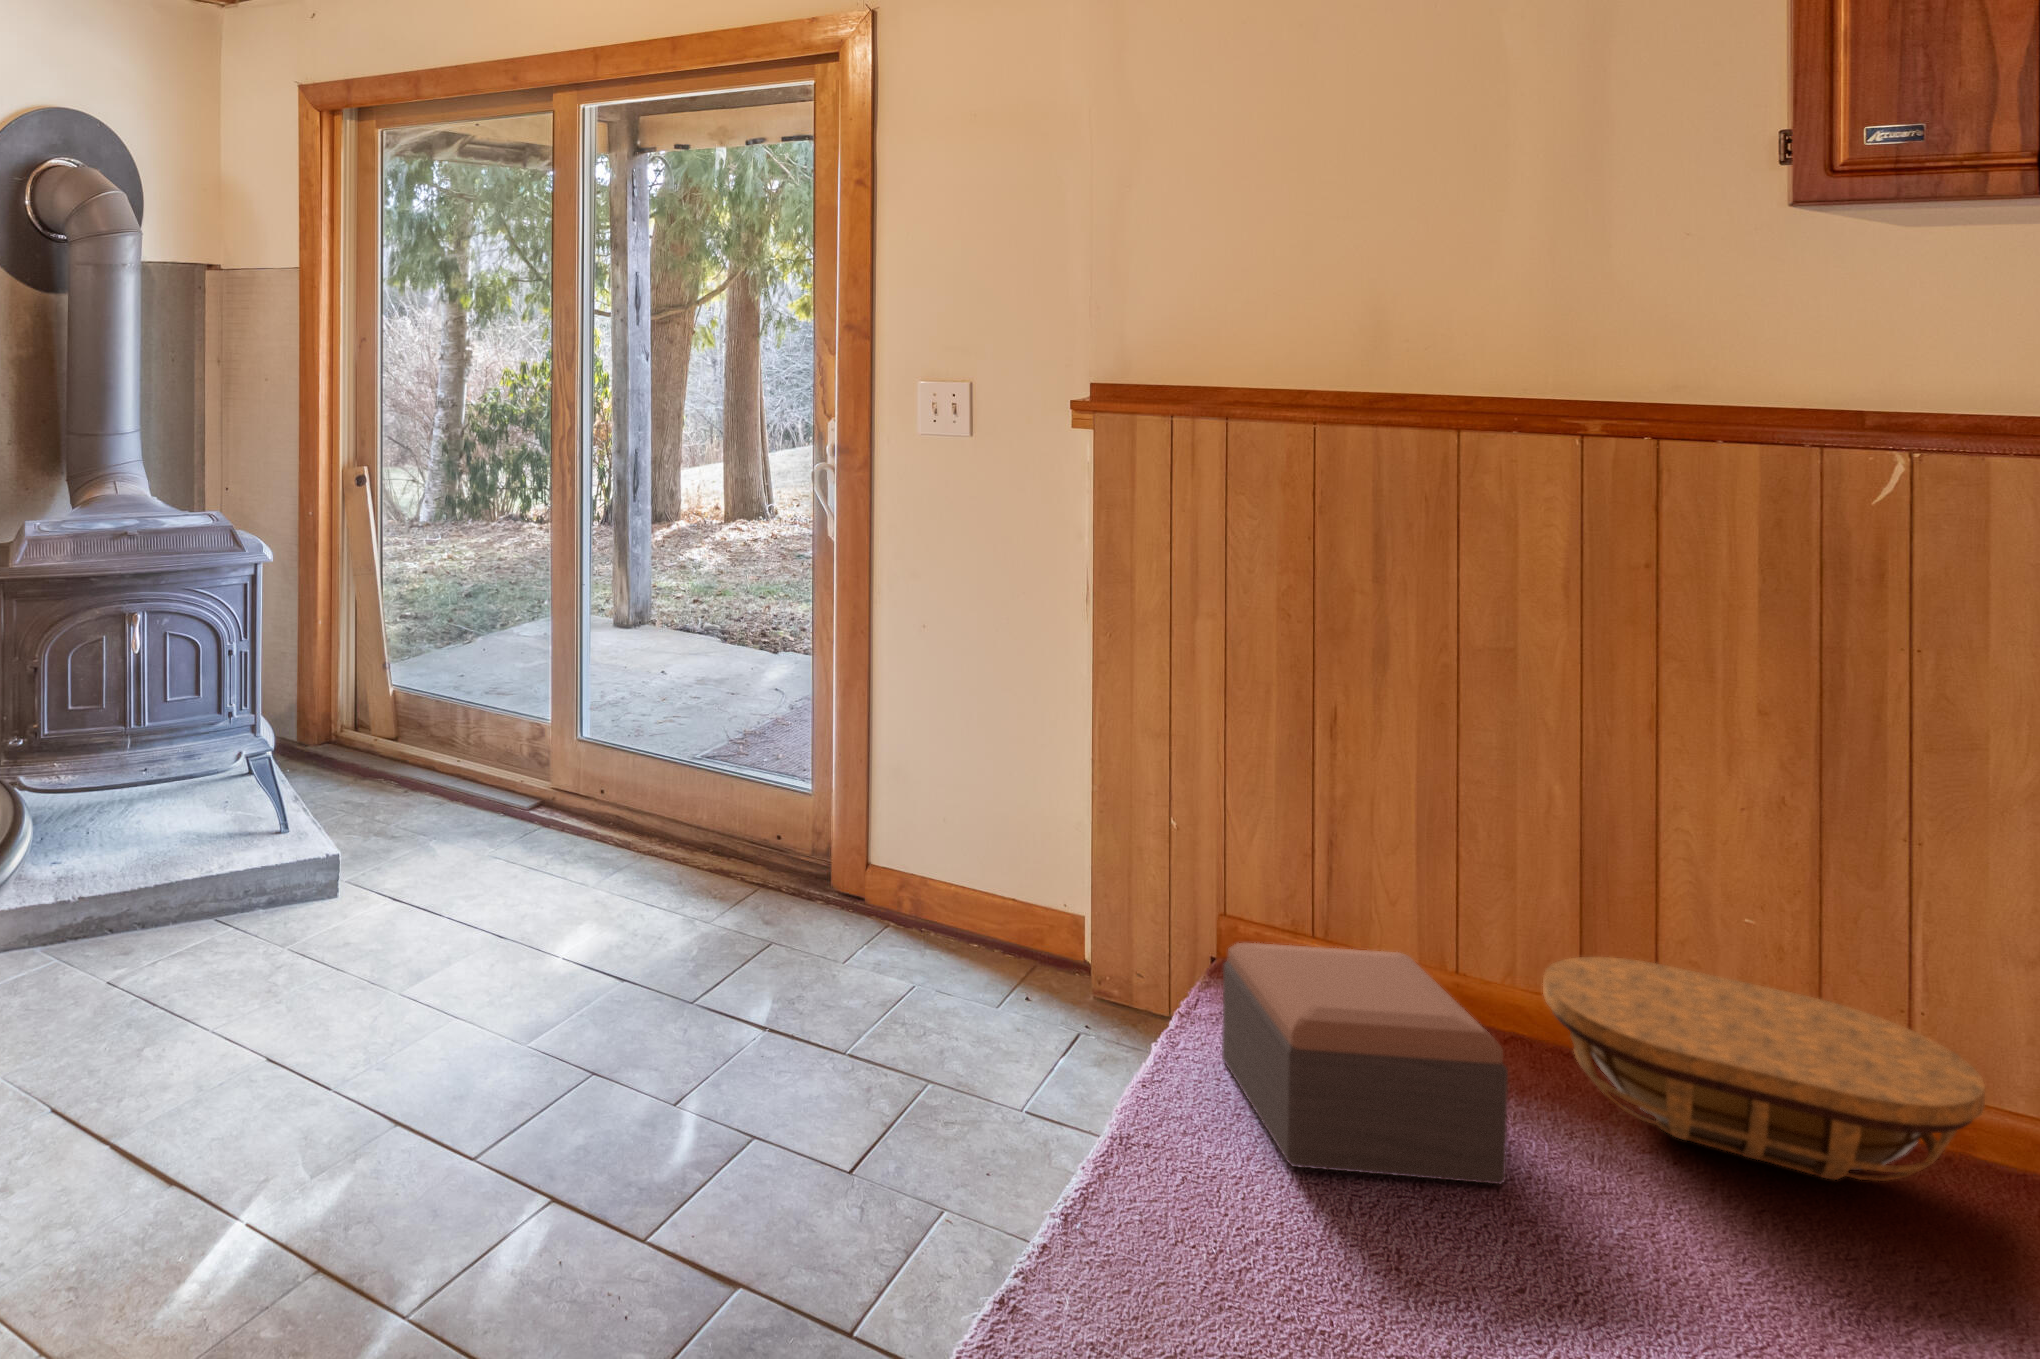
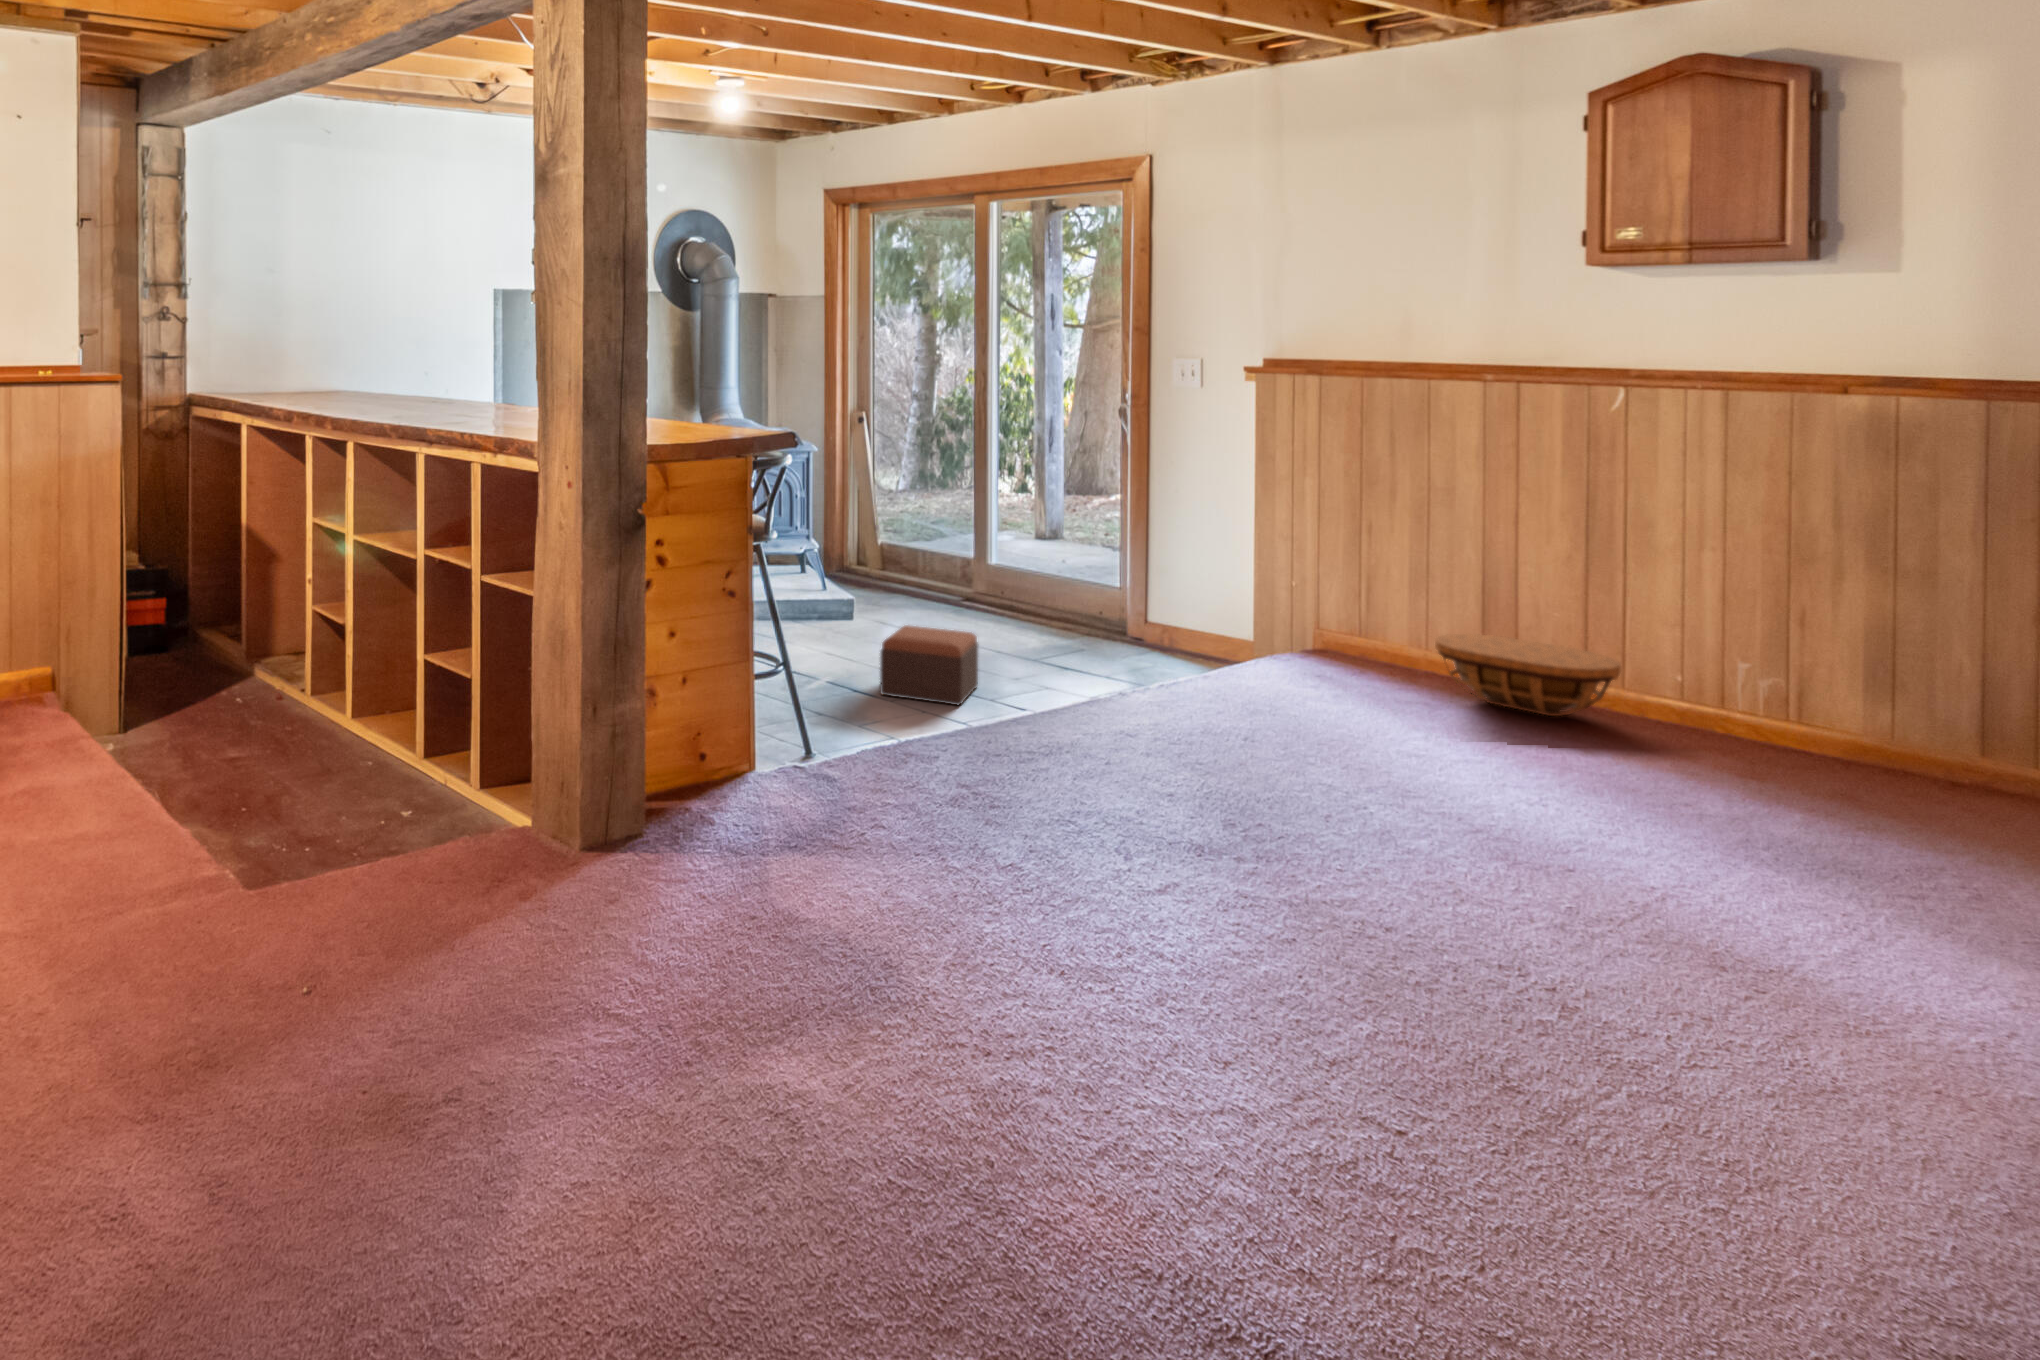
footstool: present [1222,943,1508,1184] -> present [880,625,978,705]

